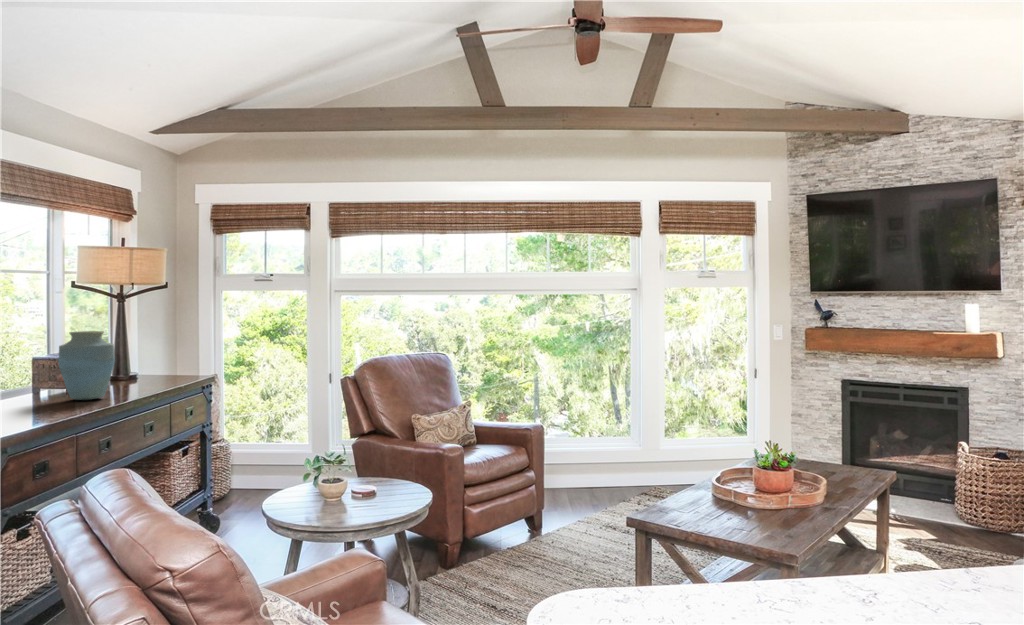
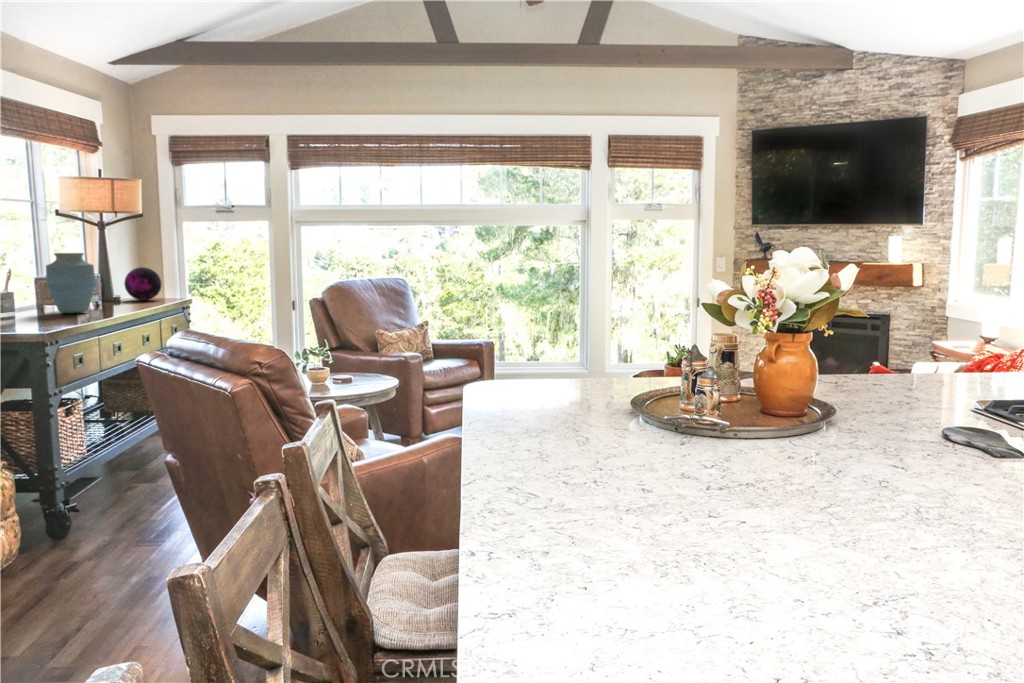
decorative orb: none [151,342,191,378] -> present [124,267,161,300]

